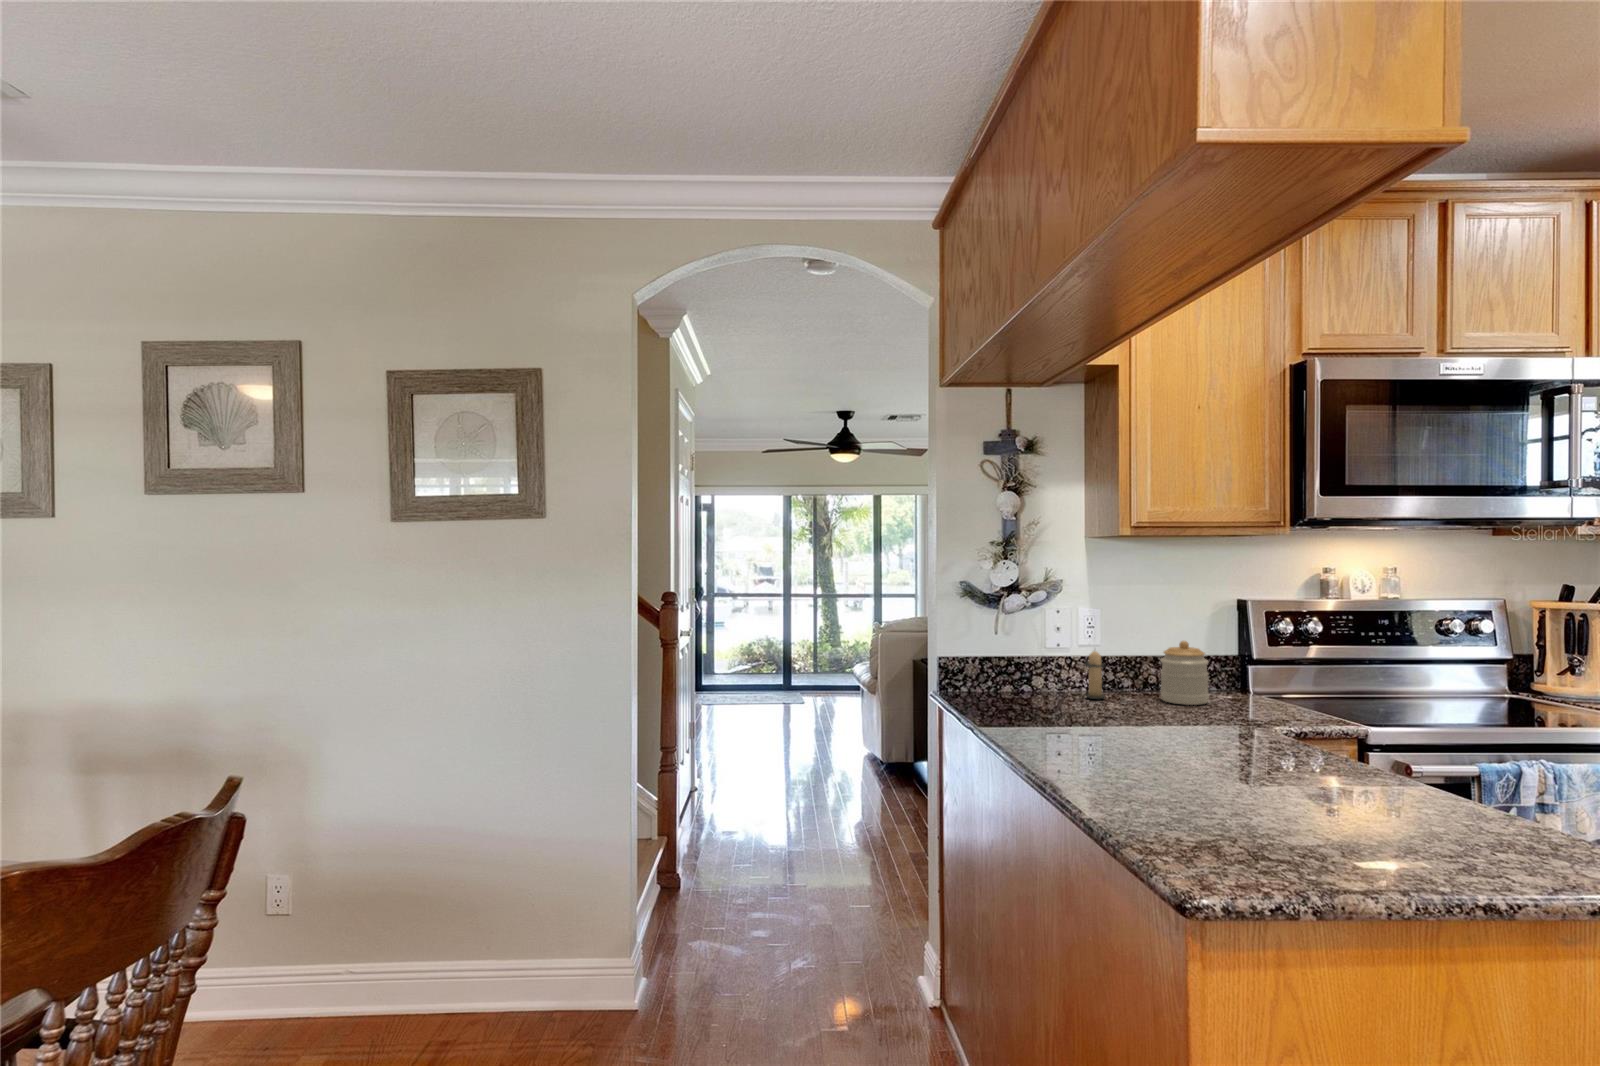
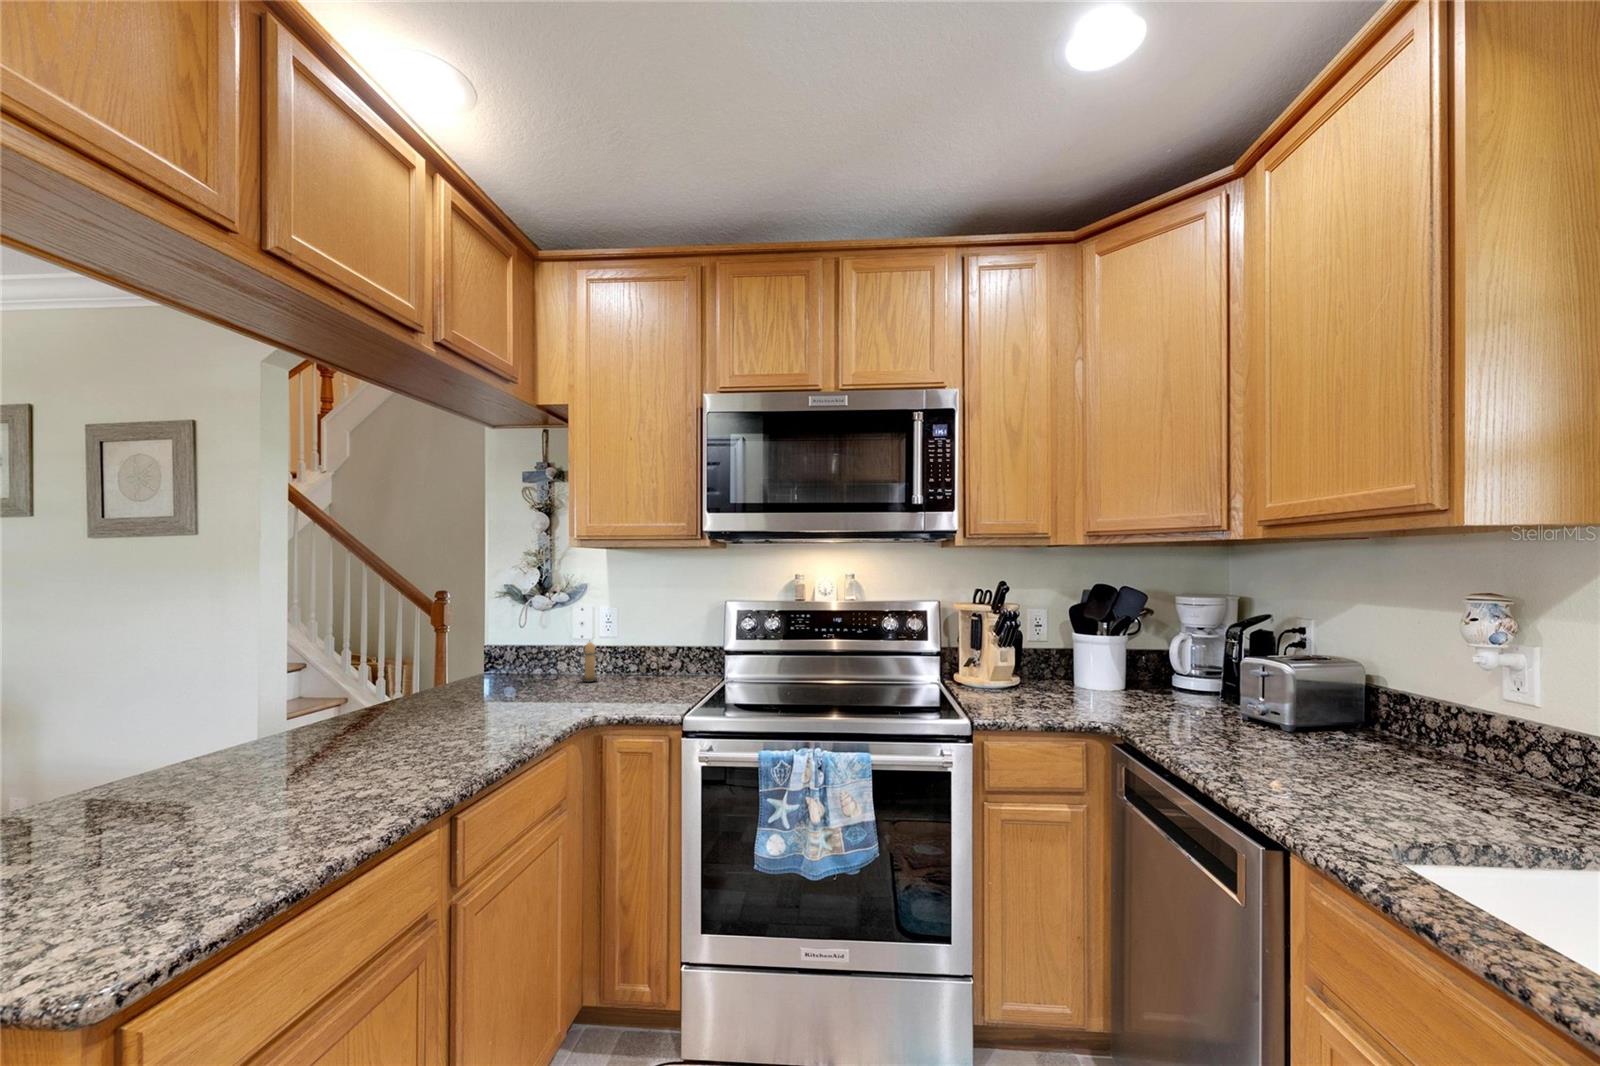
jar: present [1161,641,1209,705] -> none [633,634,671,688]

